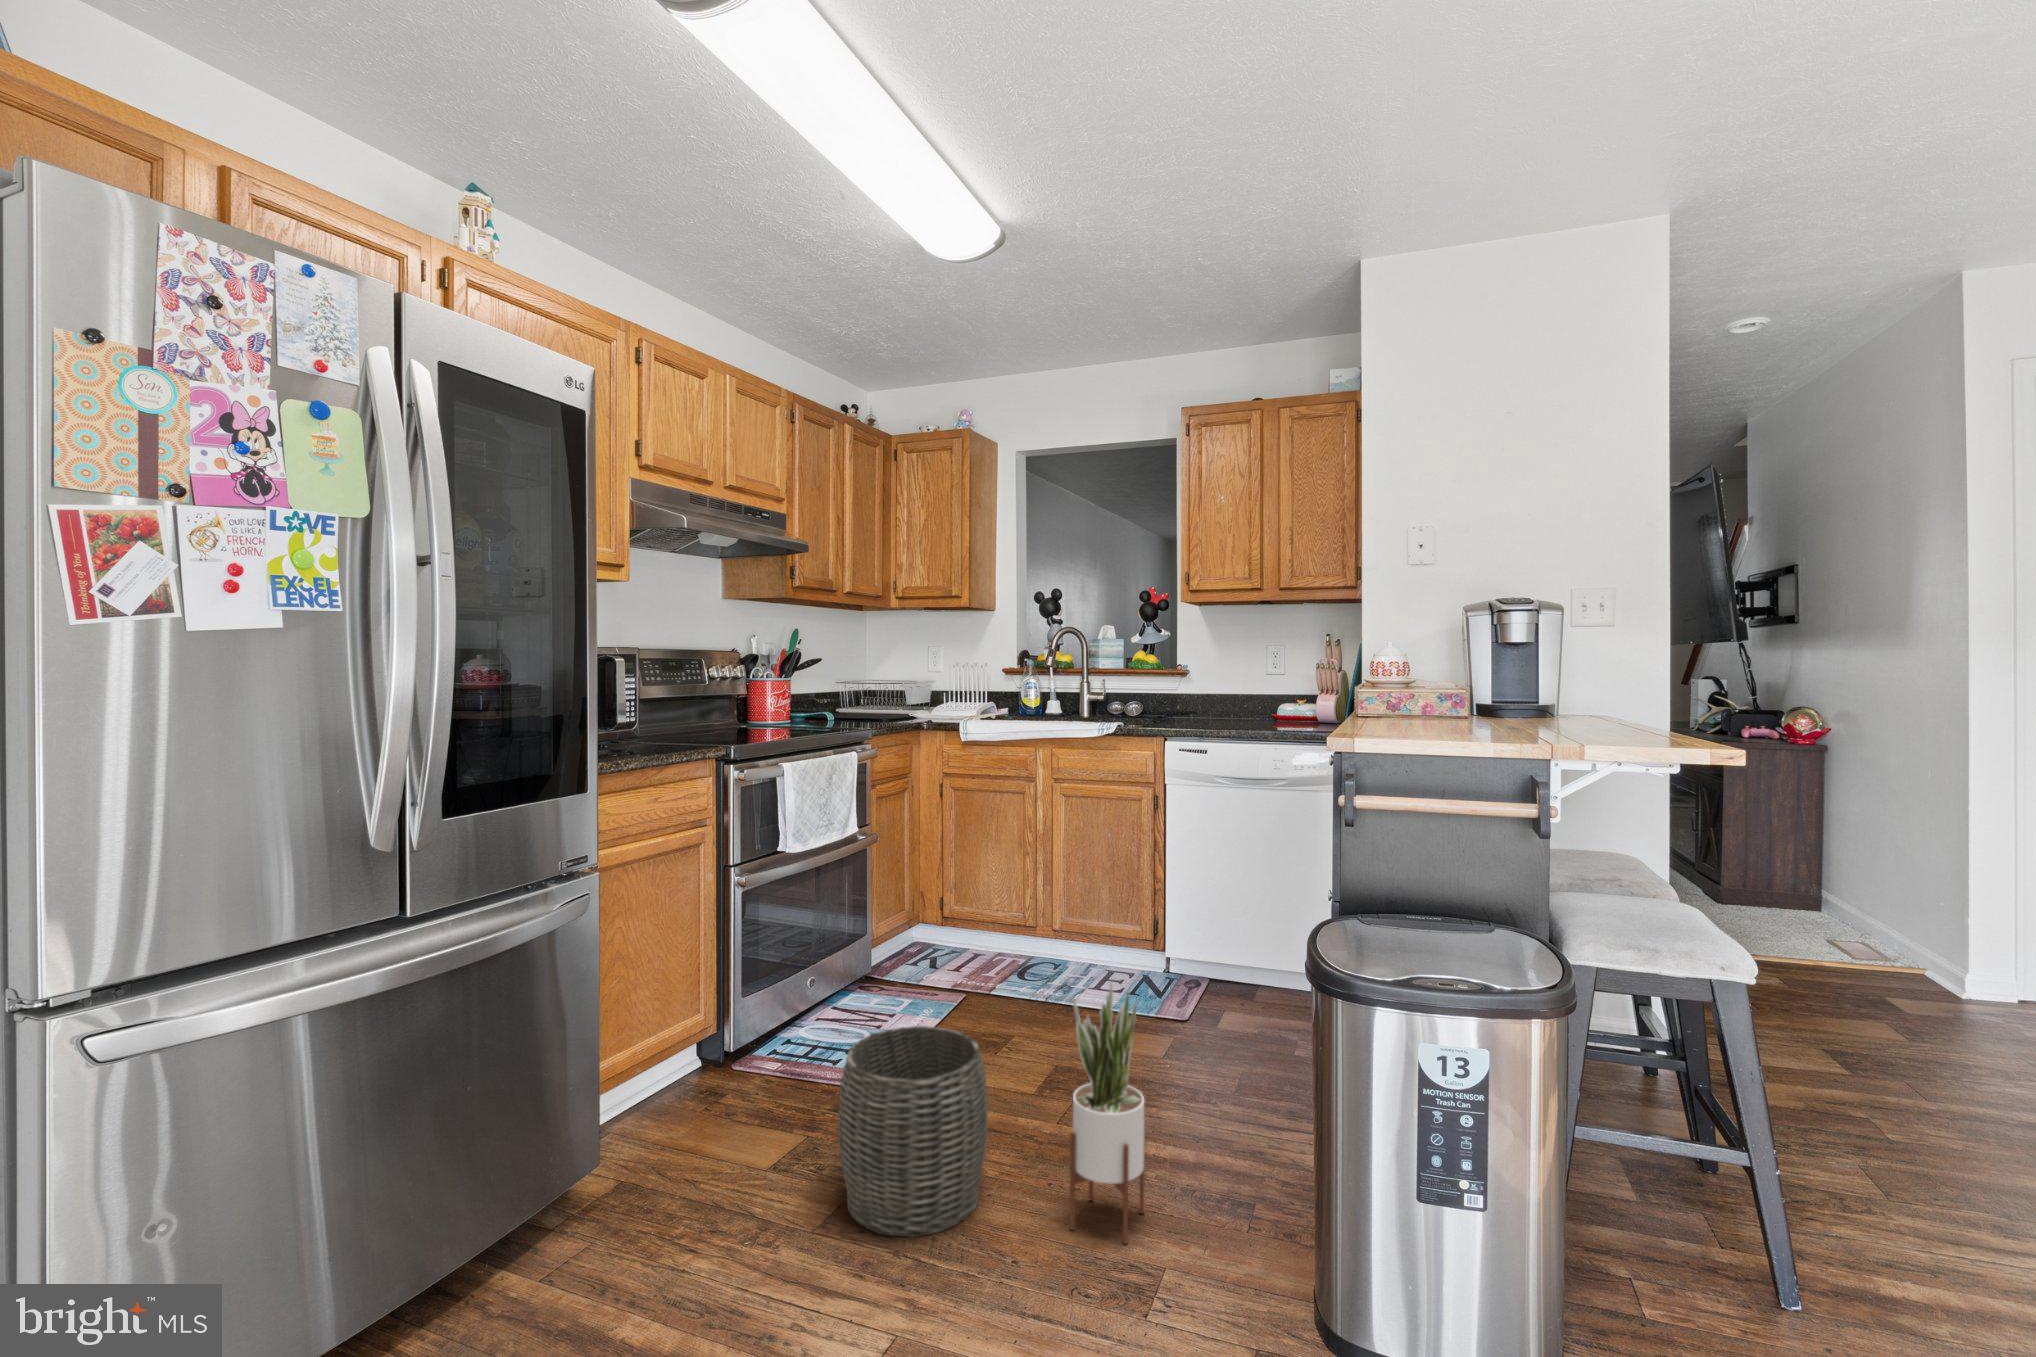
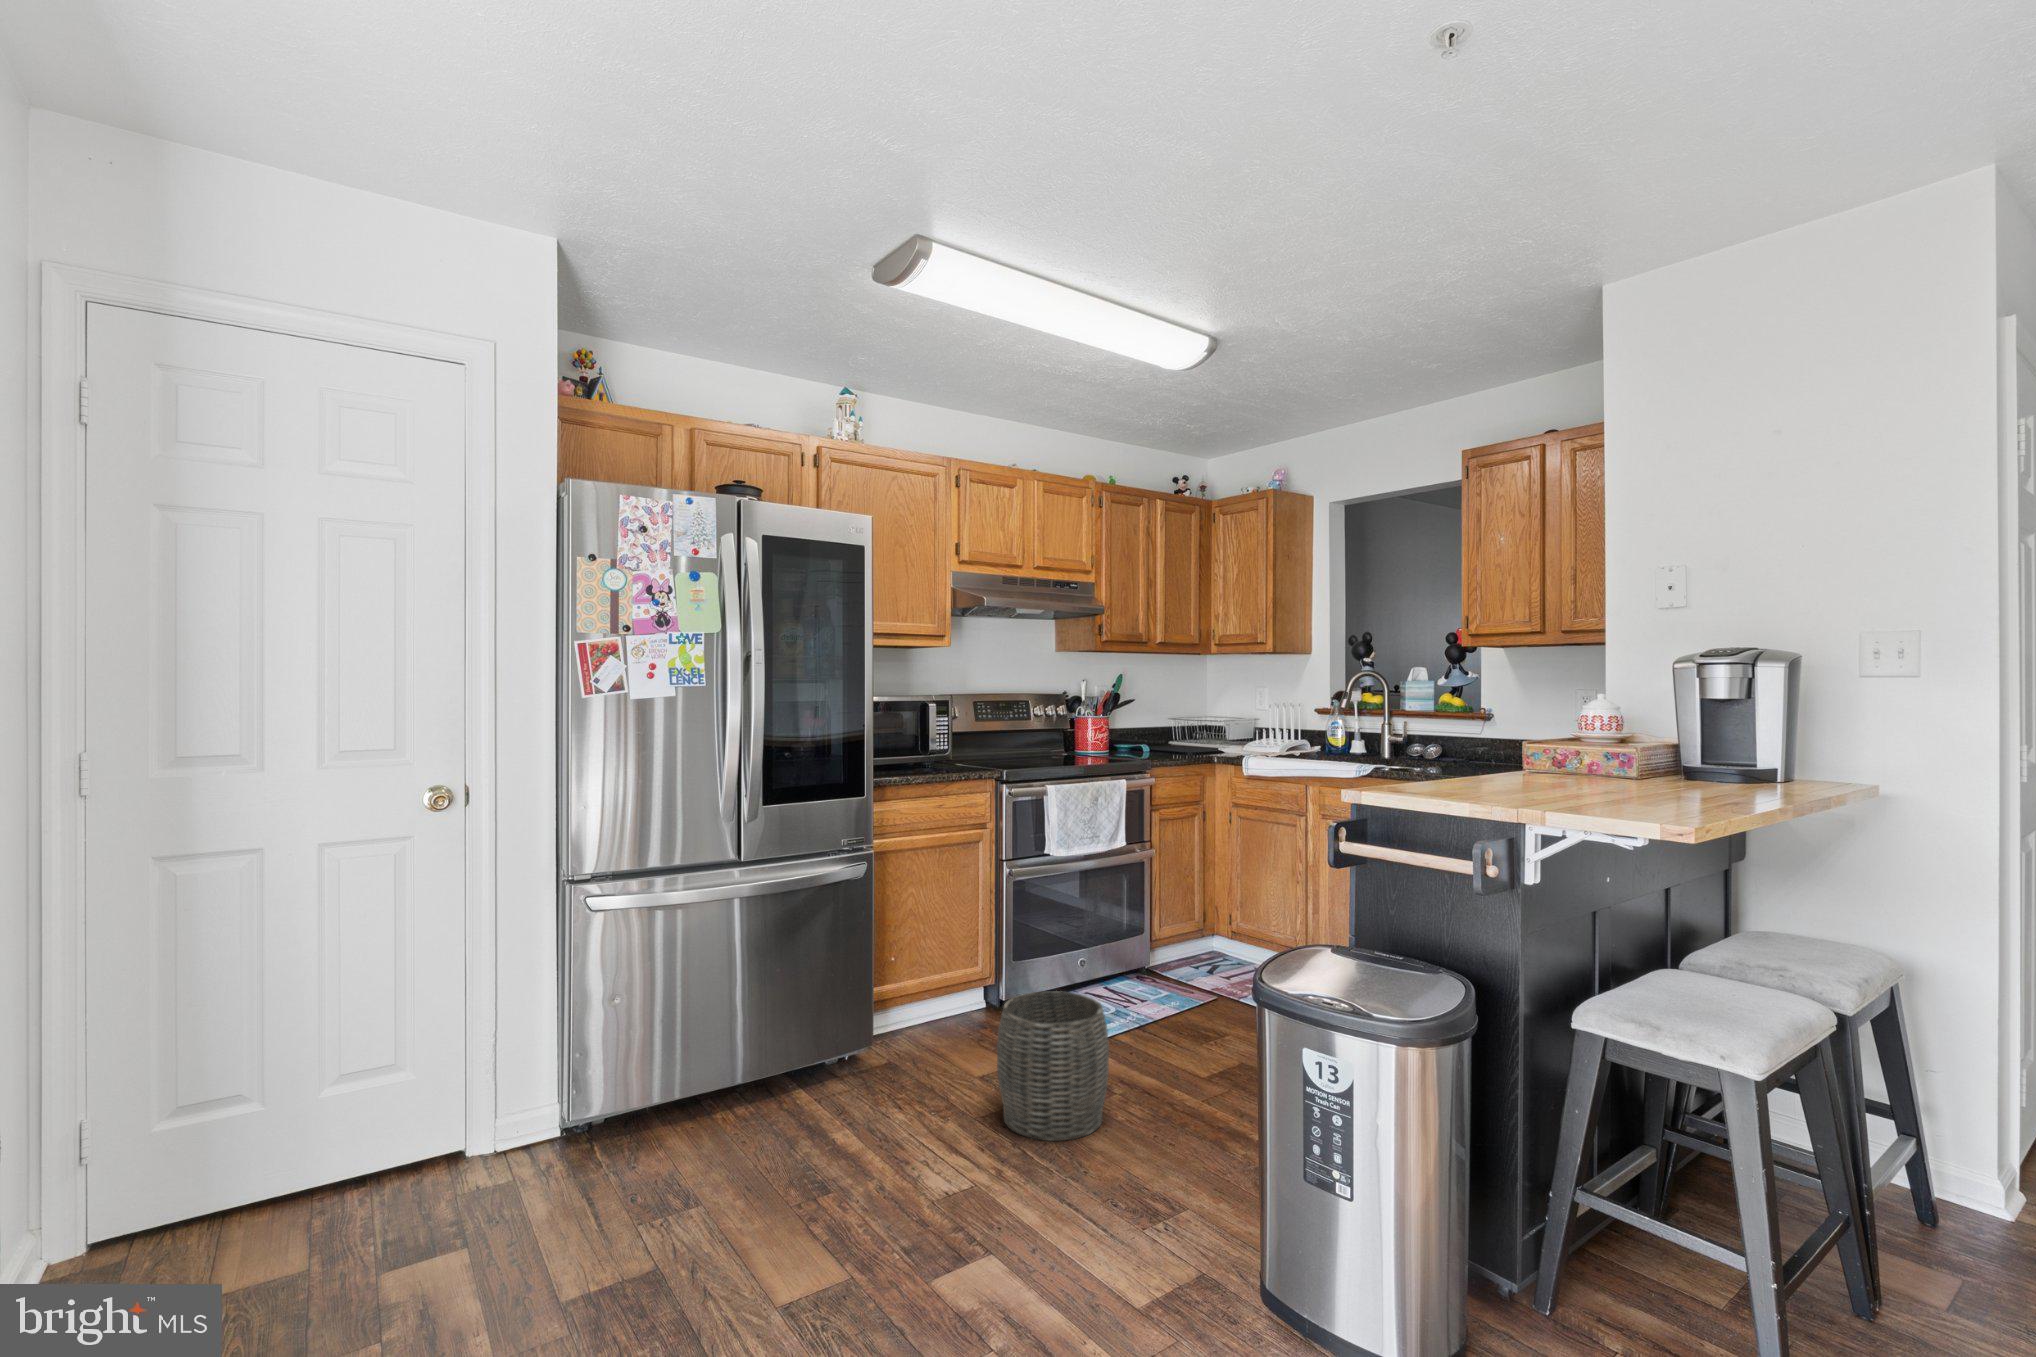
potted plant: present [1070,983,1145,1244] -> none [1133,972,1211,1183]

